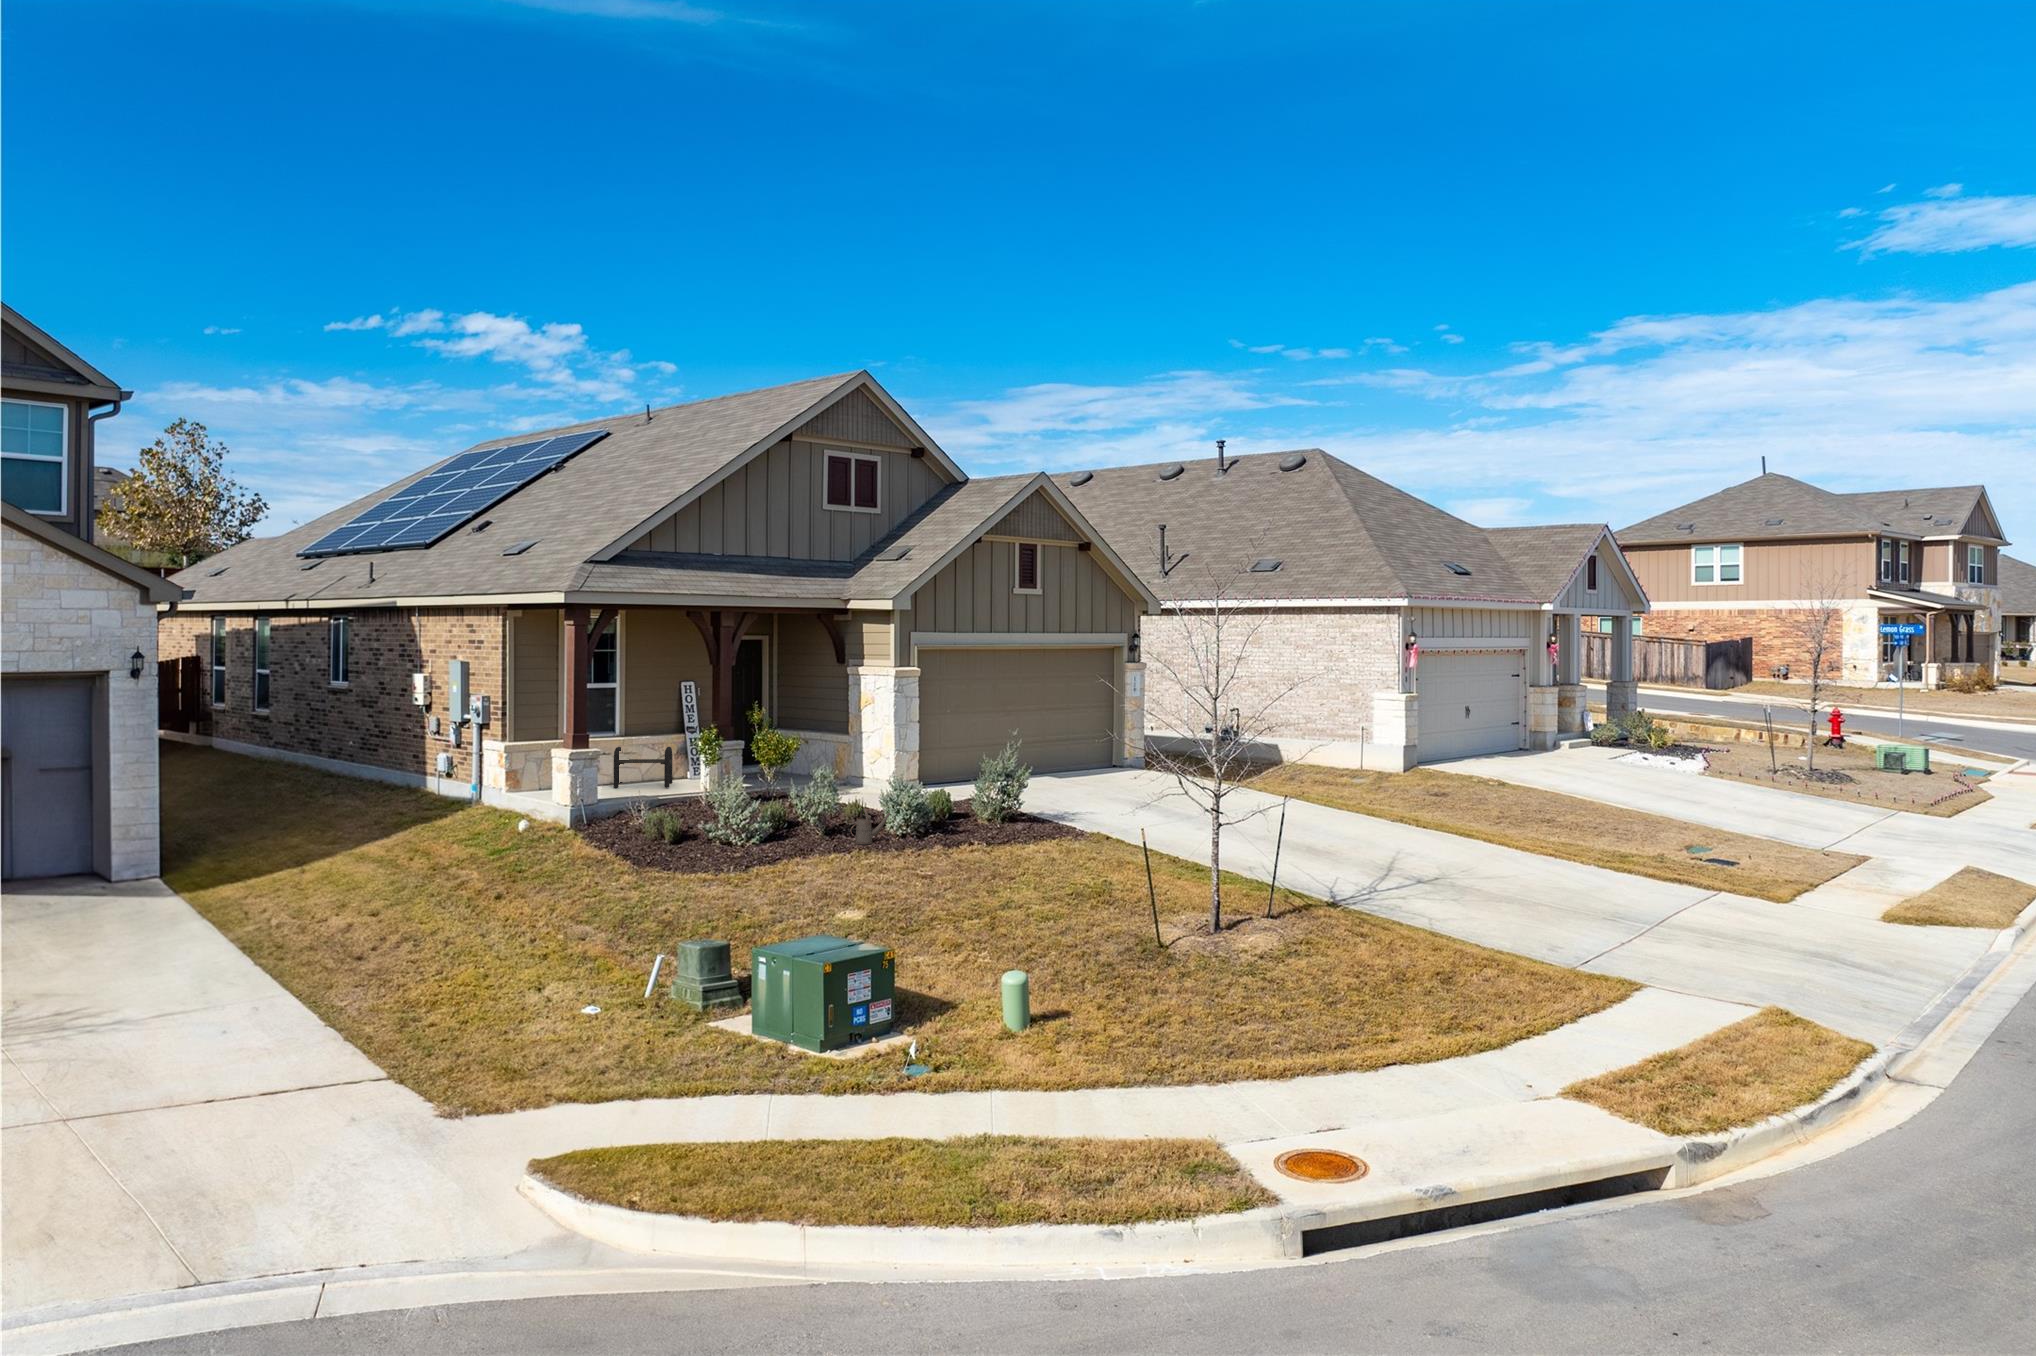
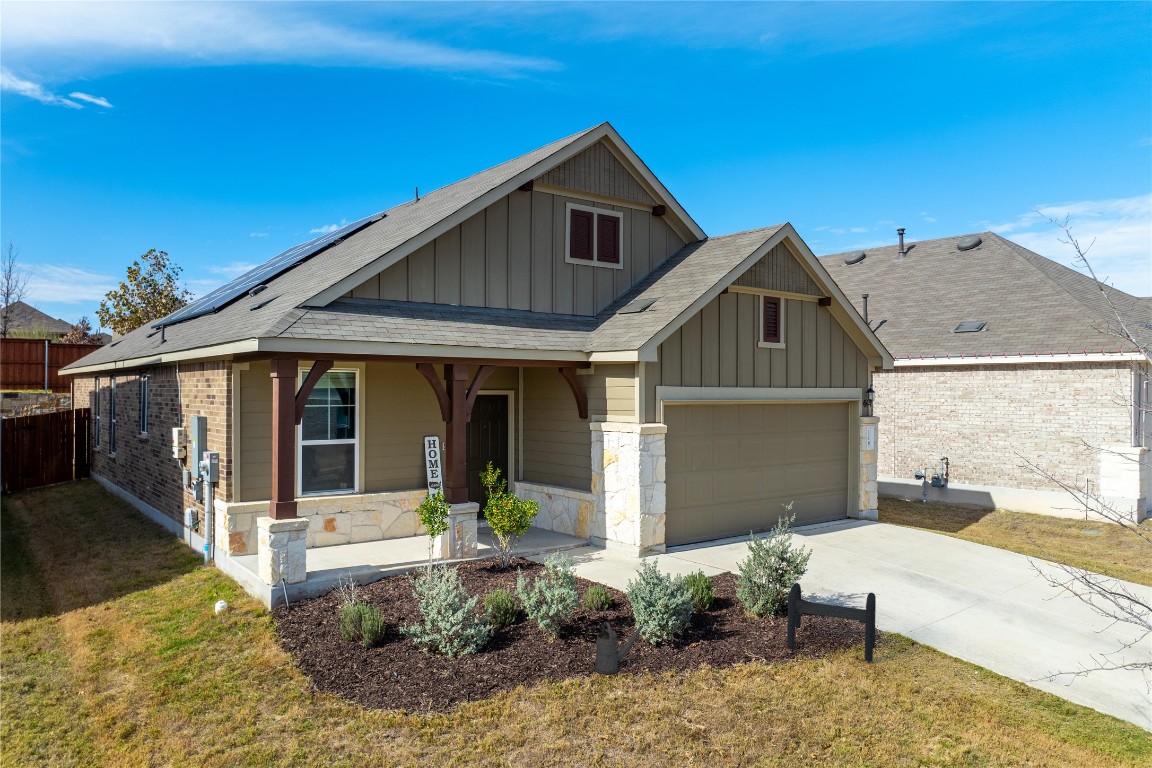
bench: present [614,747,672,788] -> present [787,583,876,662]

